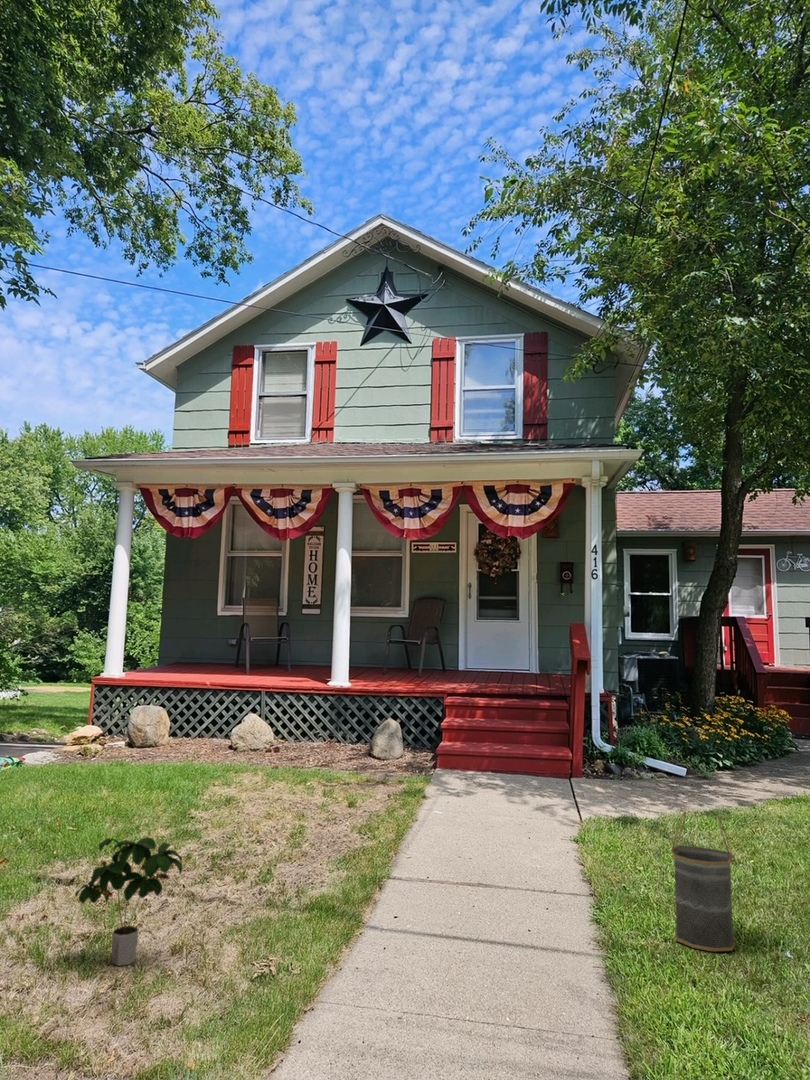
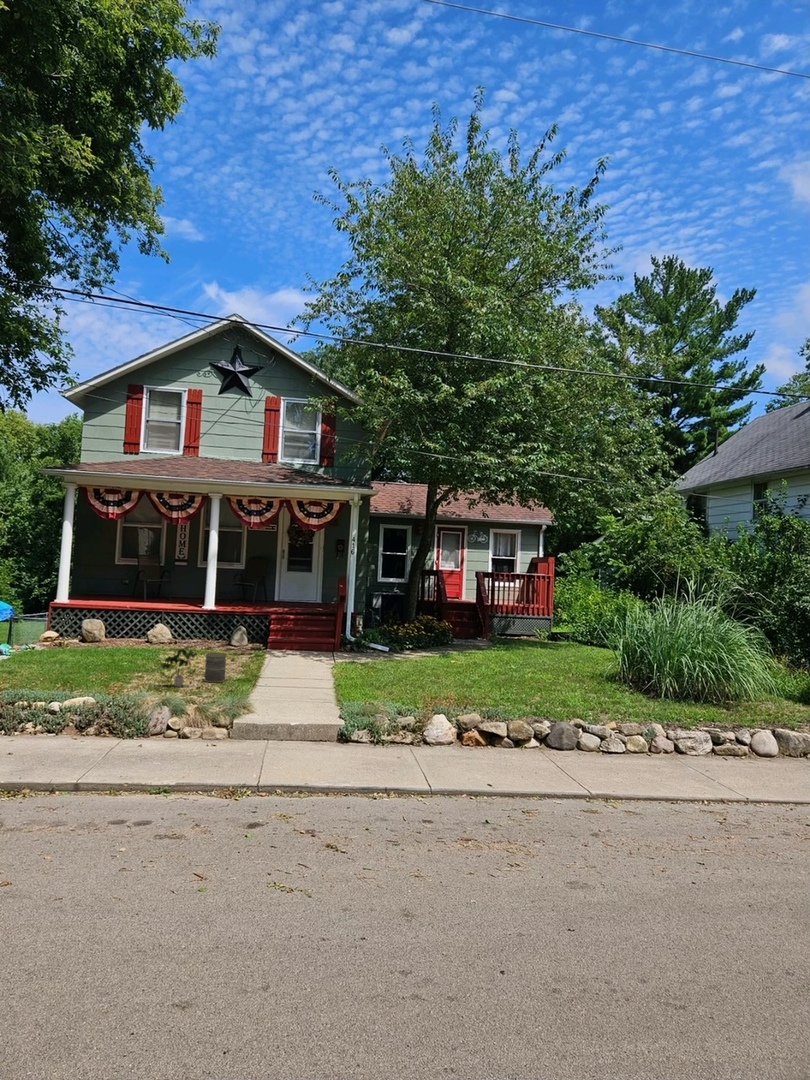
basket: present [671,812,735,951] -> present [204,652,226,682]

